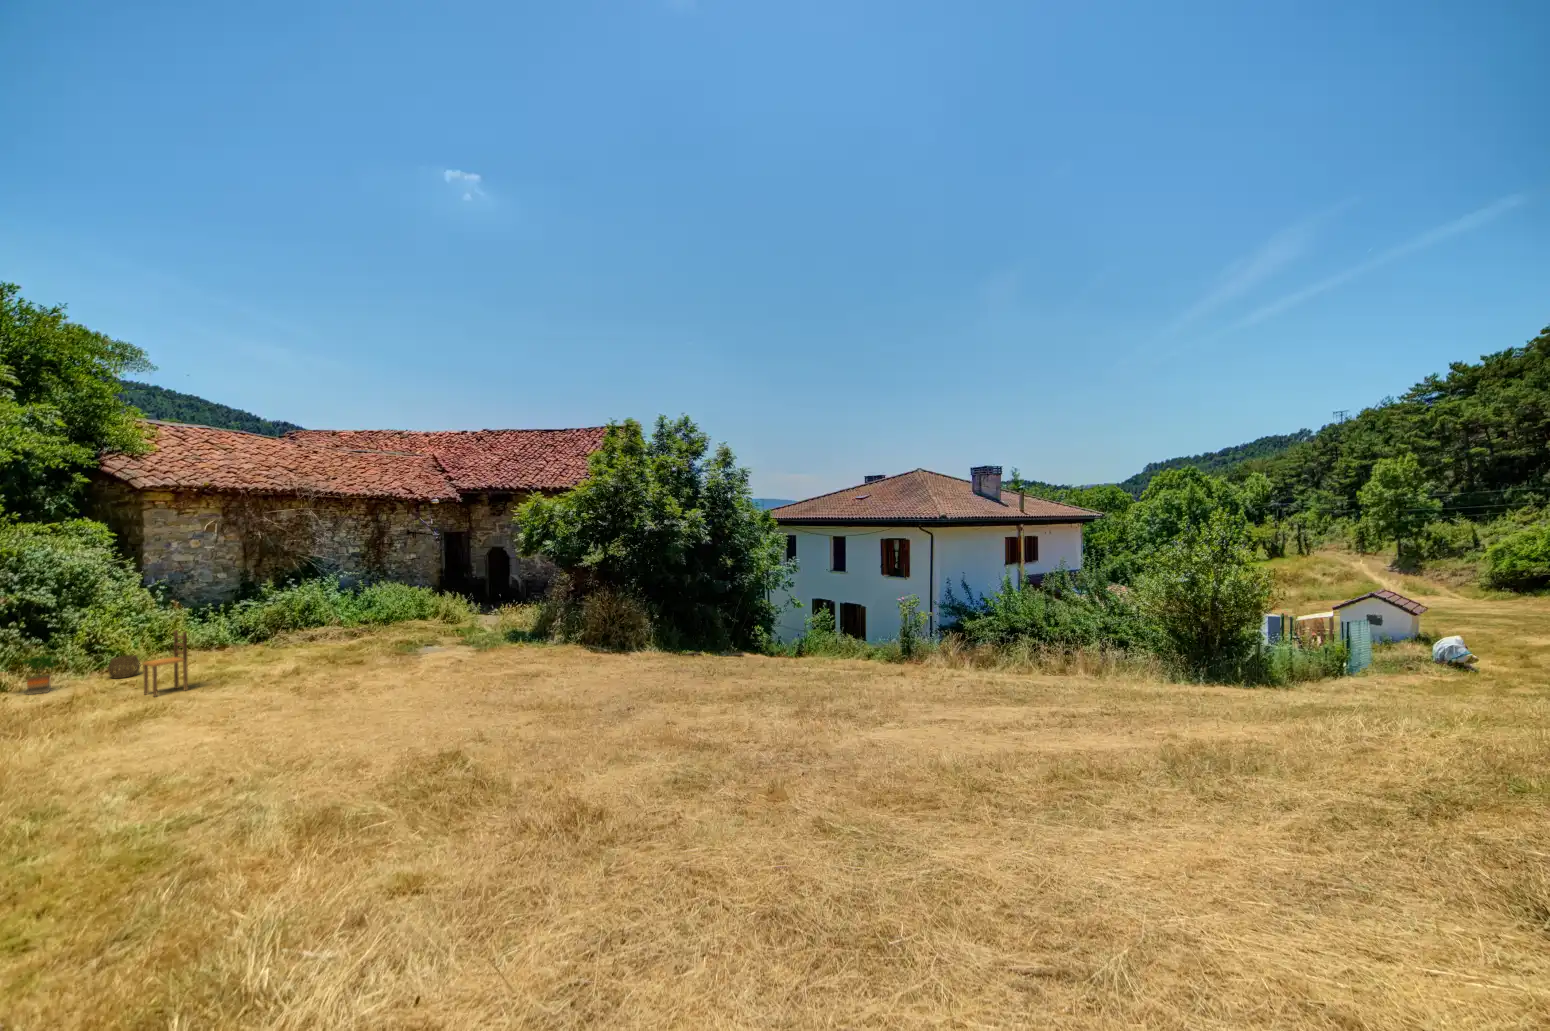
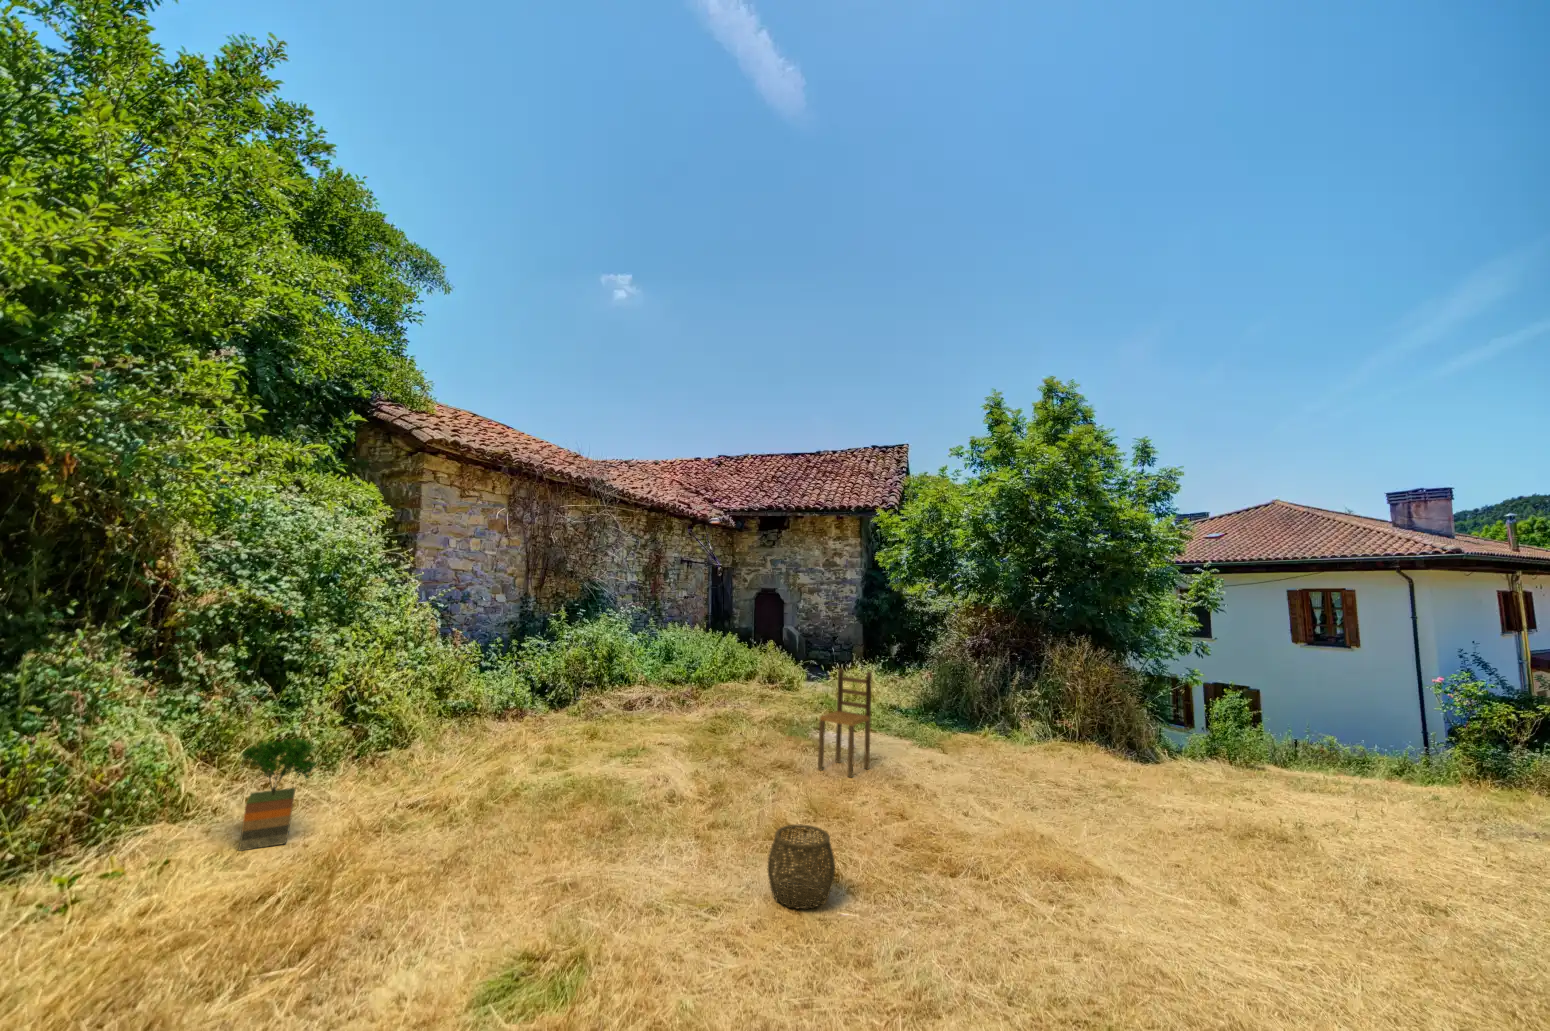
chair: present [144,630,188,697] -> present [818,668,872,777]
woven basket: present [108,655,141,678] -> present [767,824,835,909]

